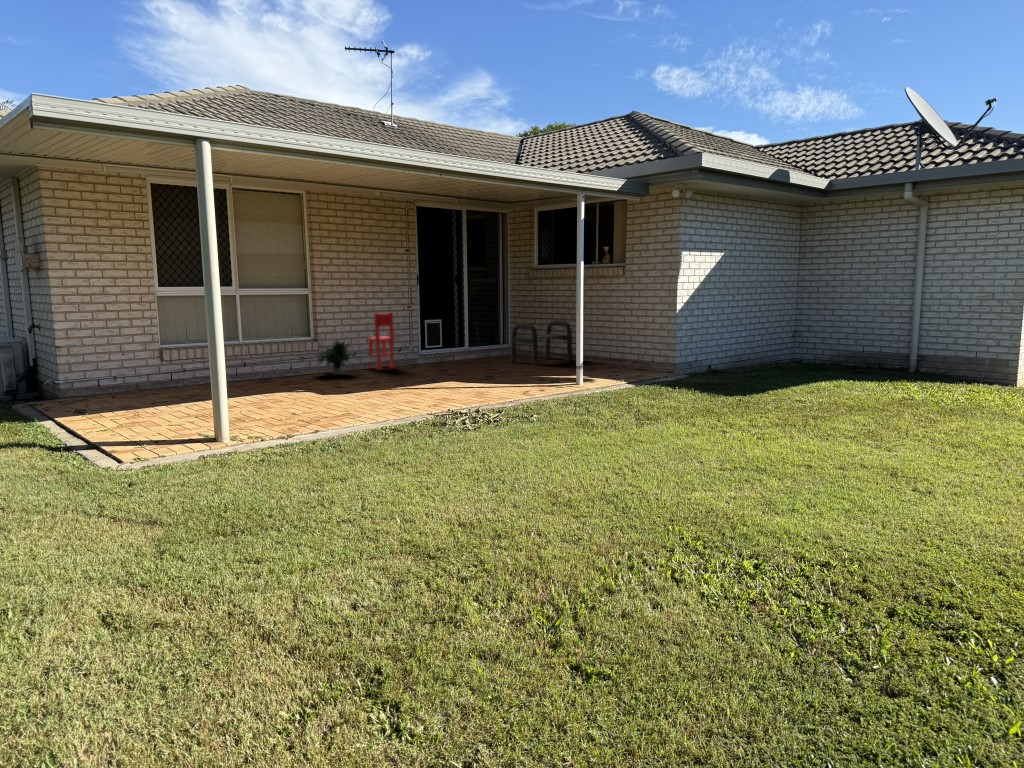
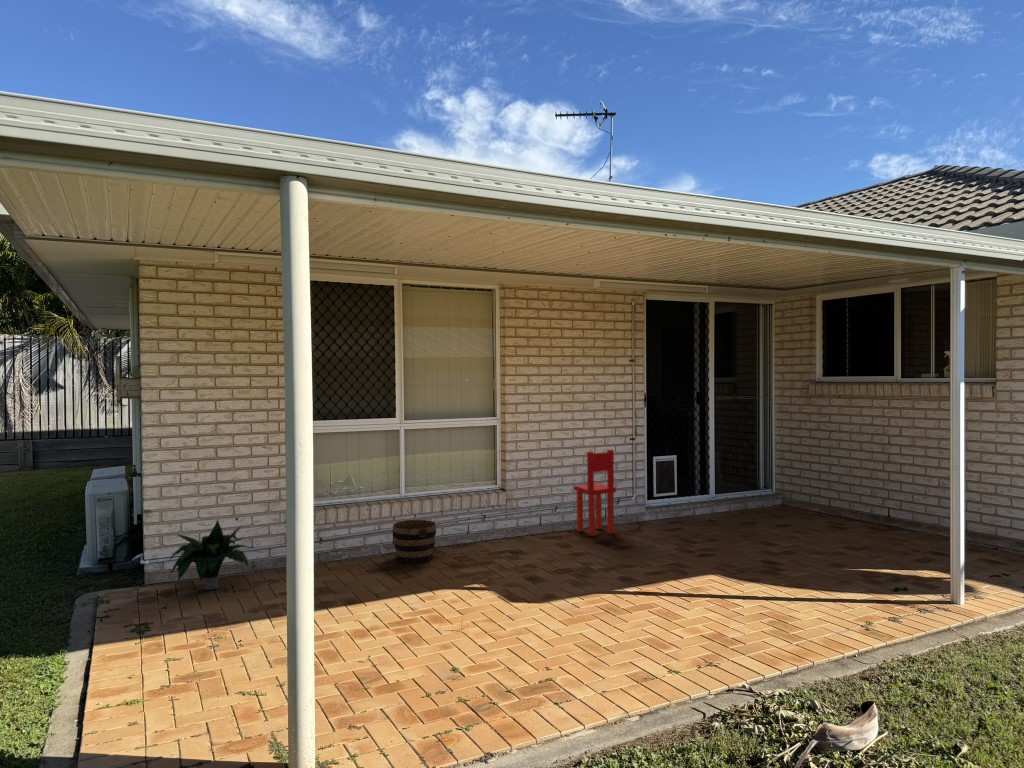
bench: present [511,320,572,366] -> none [788,461,888,538]
potted plant: present [318,341,355,375] -> present [171,521,251,590]
bucket: none [237,357,269,383] -> present [392,520,436,563]

